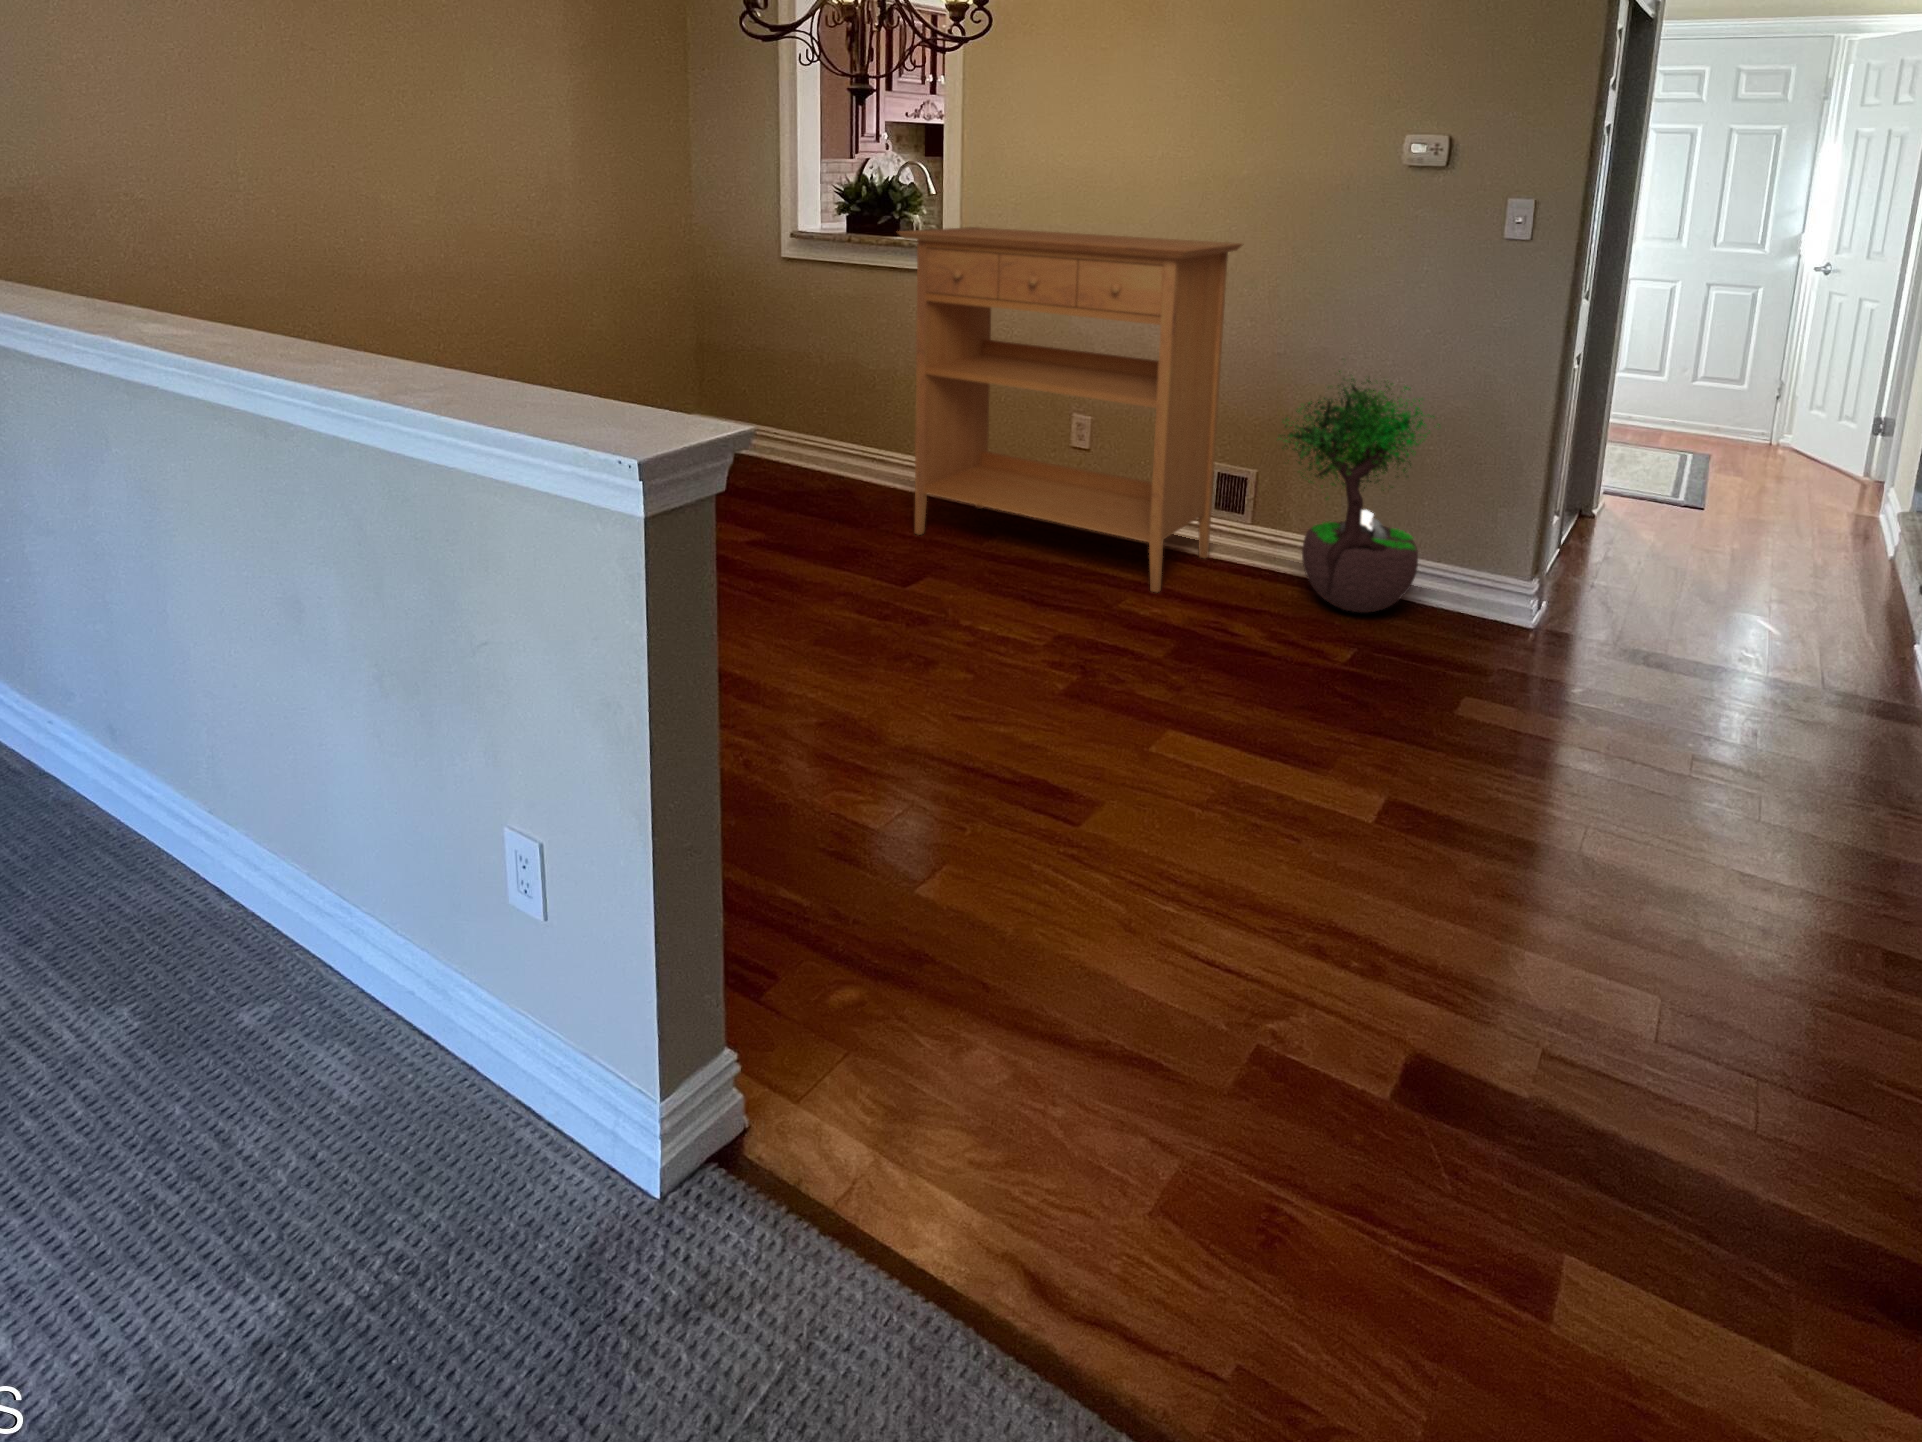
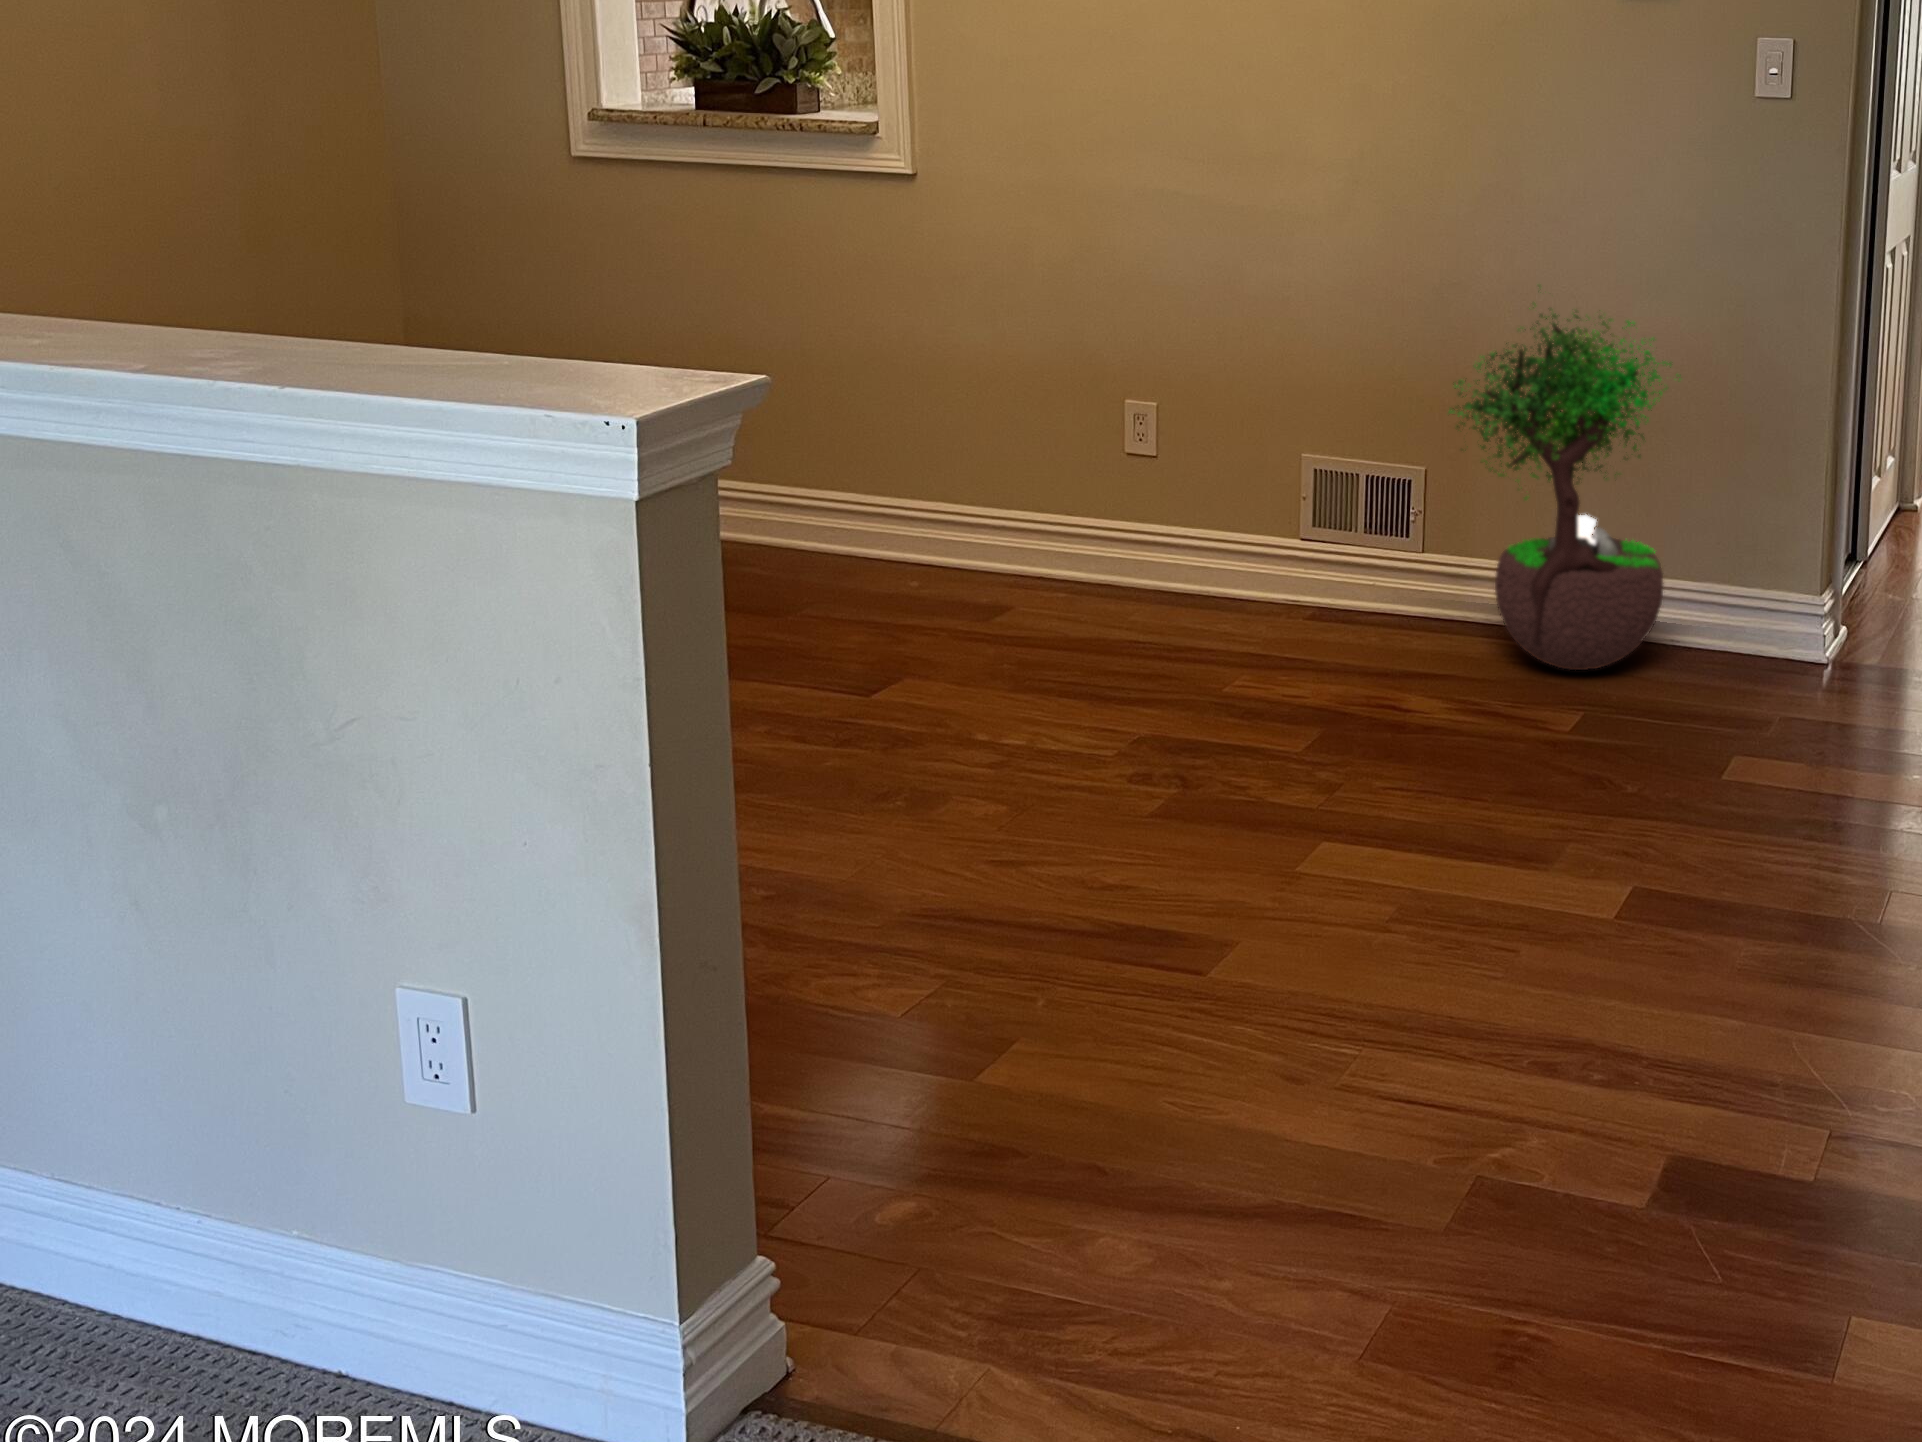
console table: present [898,227,1242,592] -> none [796,93,1379,672]

